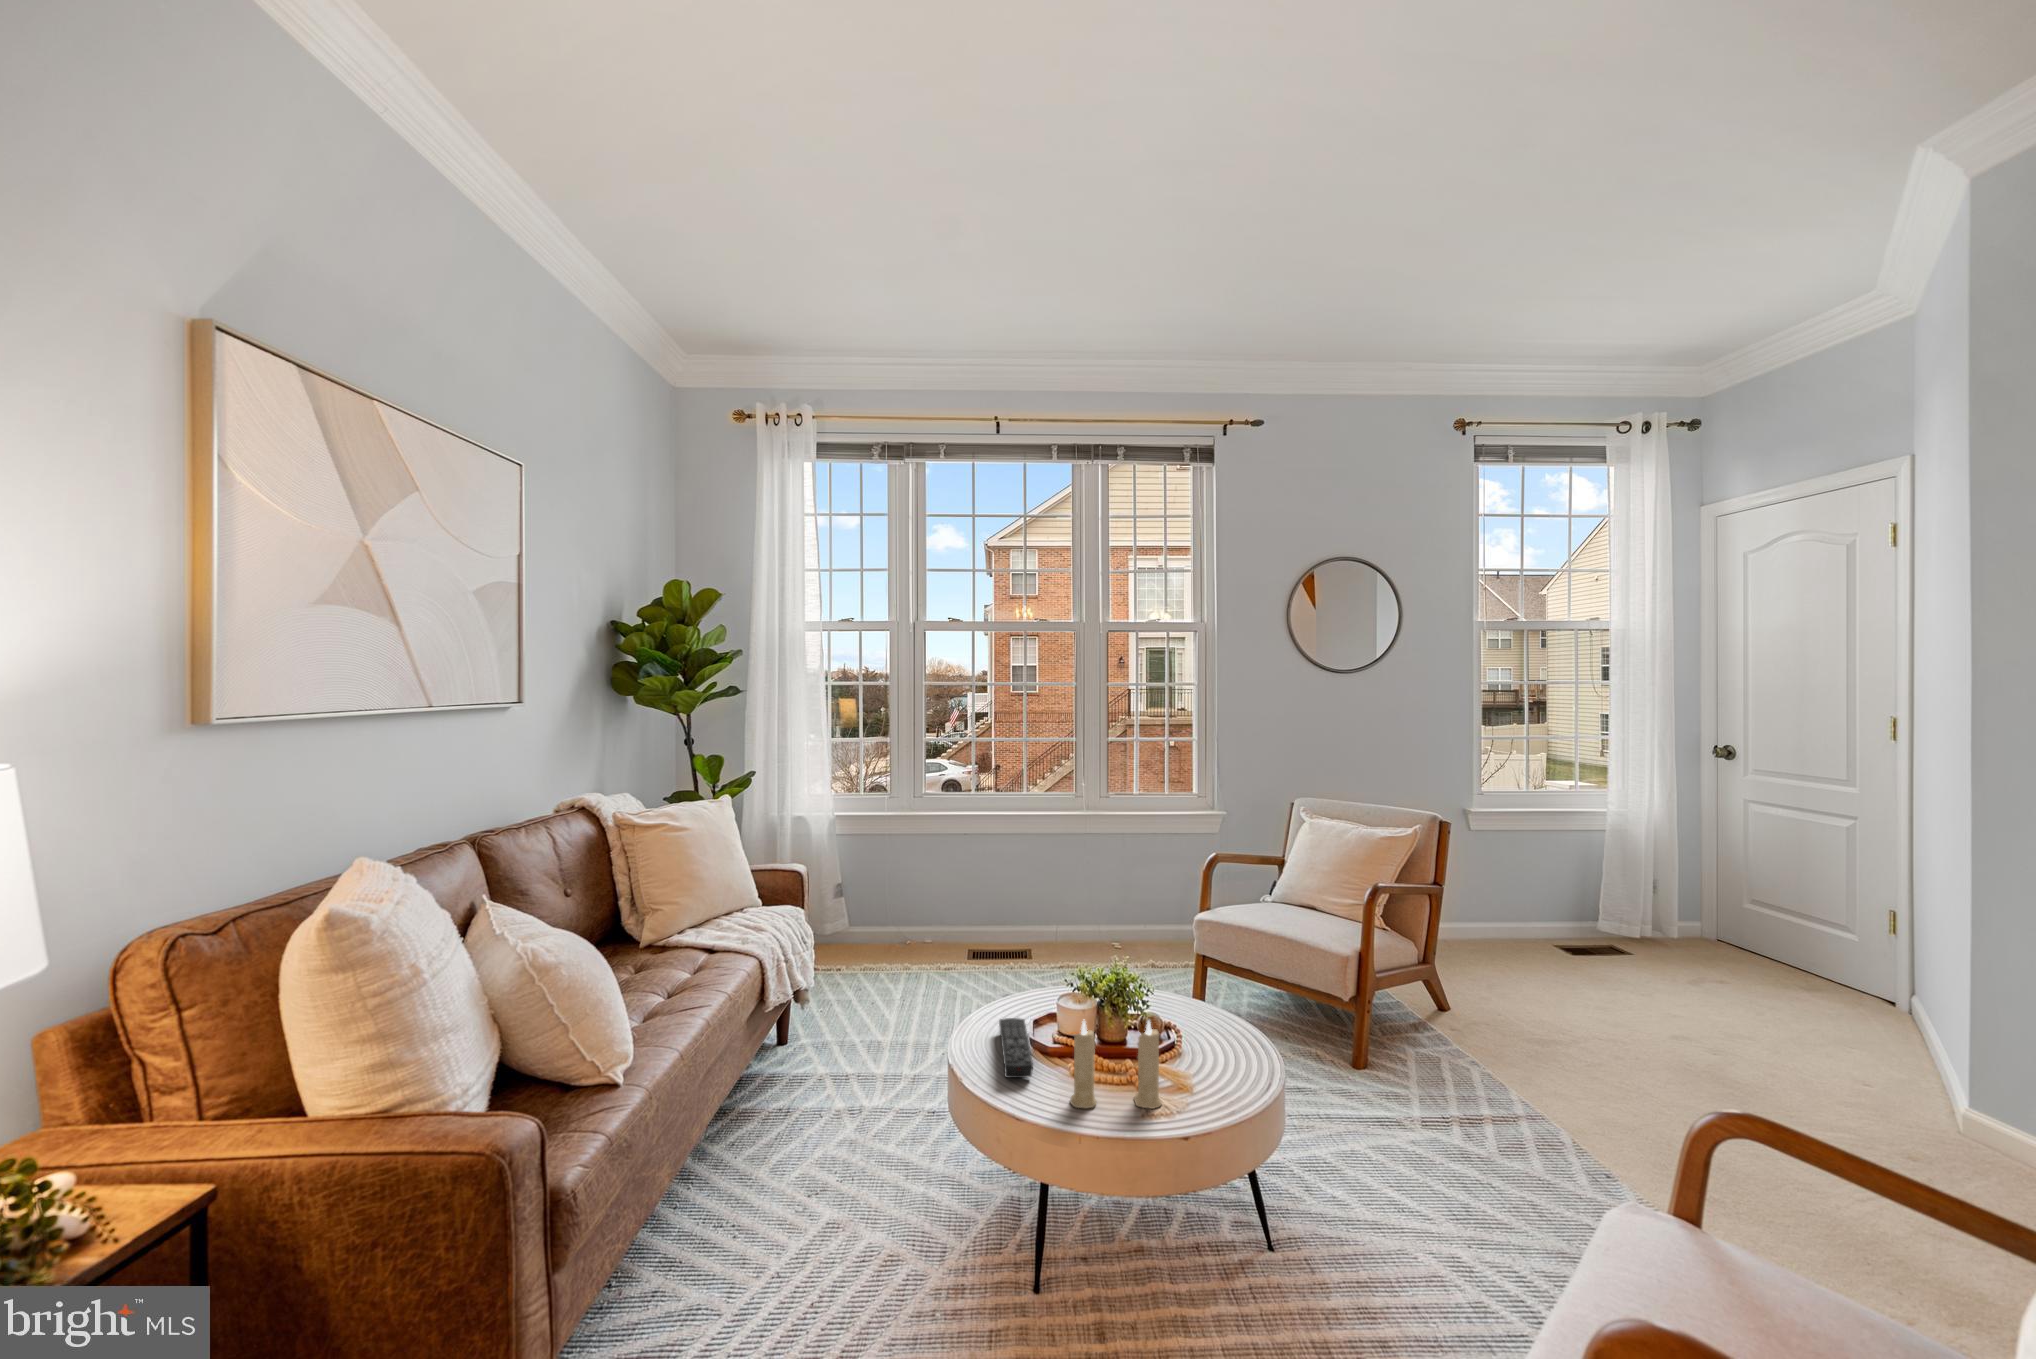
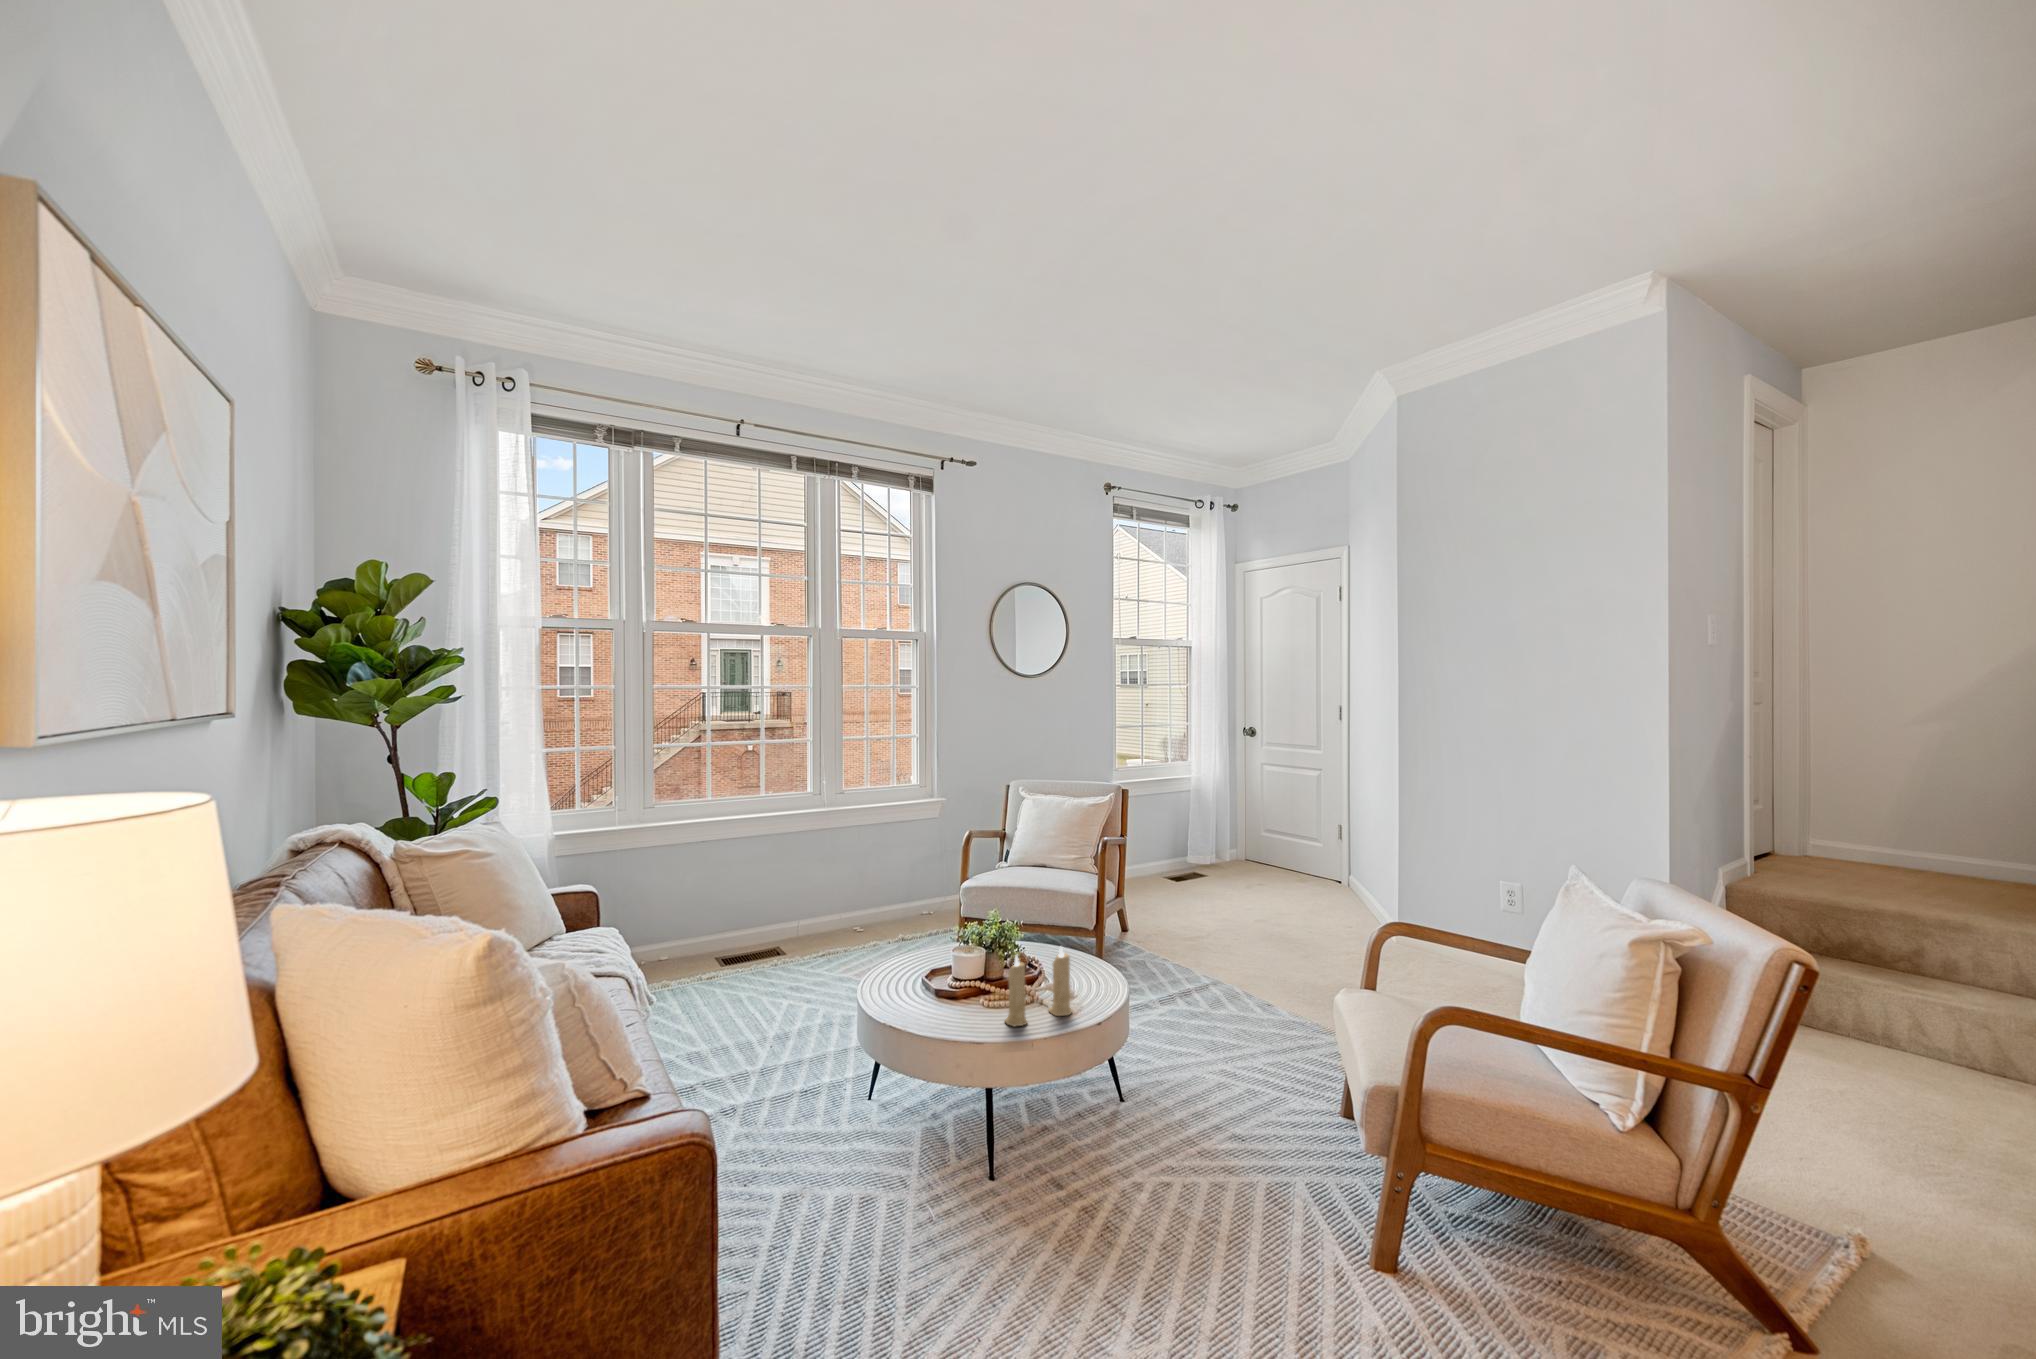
remote control: present [999,1018,1033,1078] -> none [900,977,965,1020]

